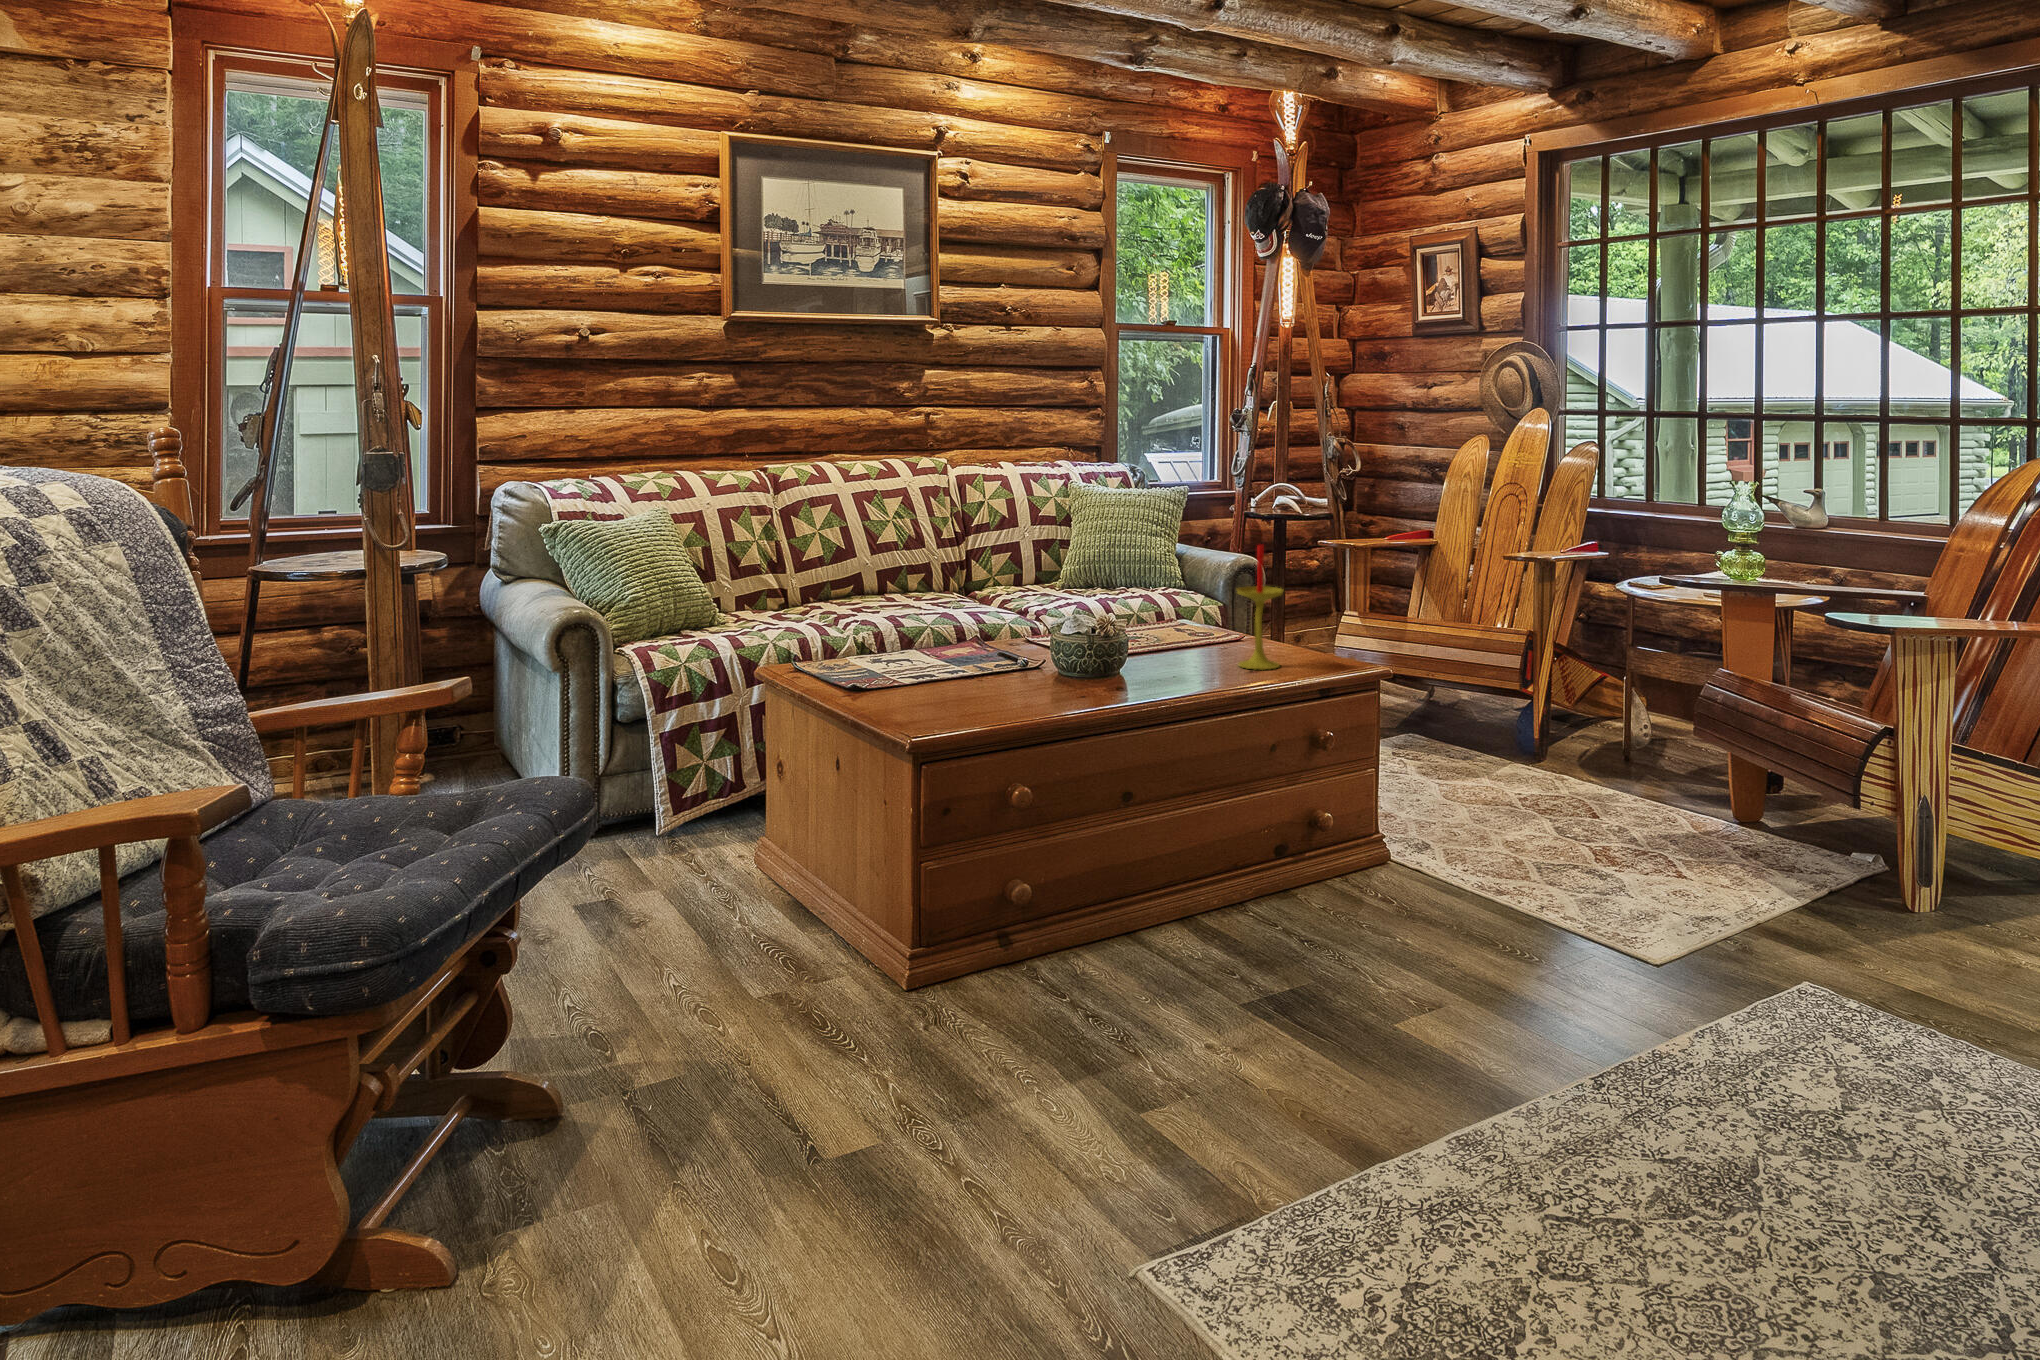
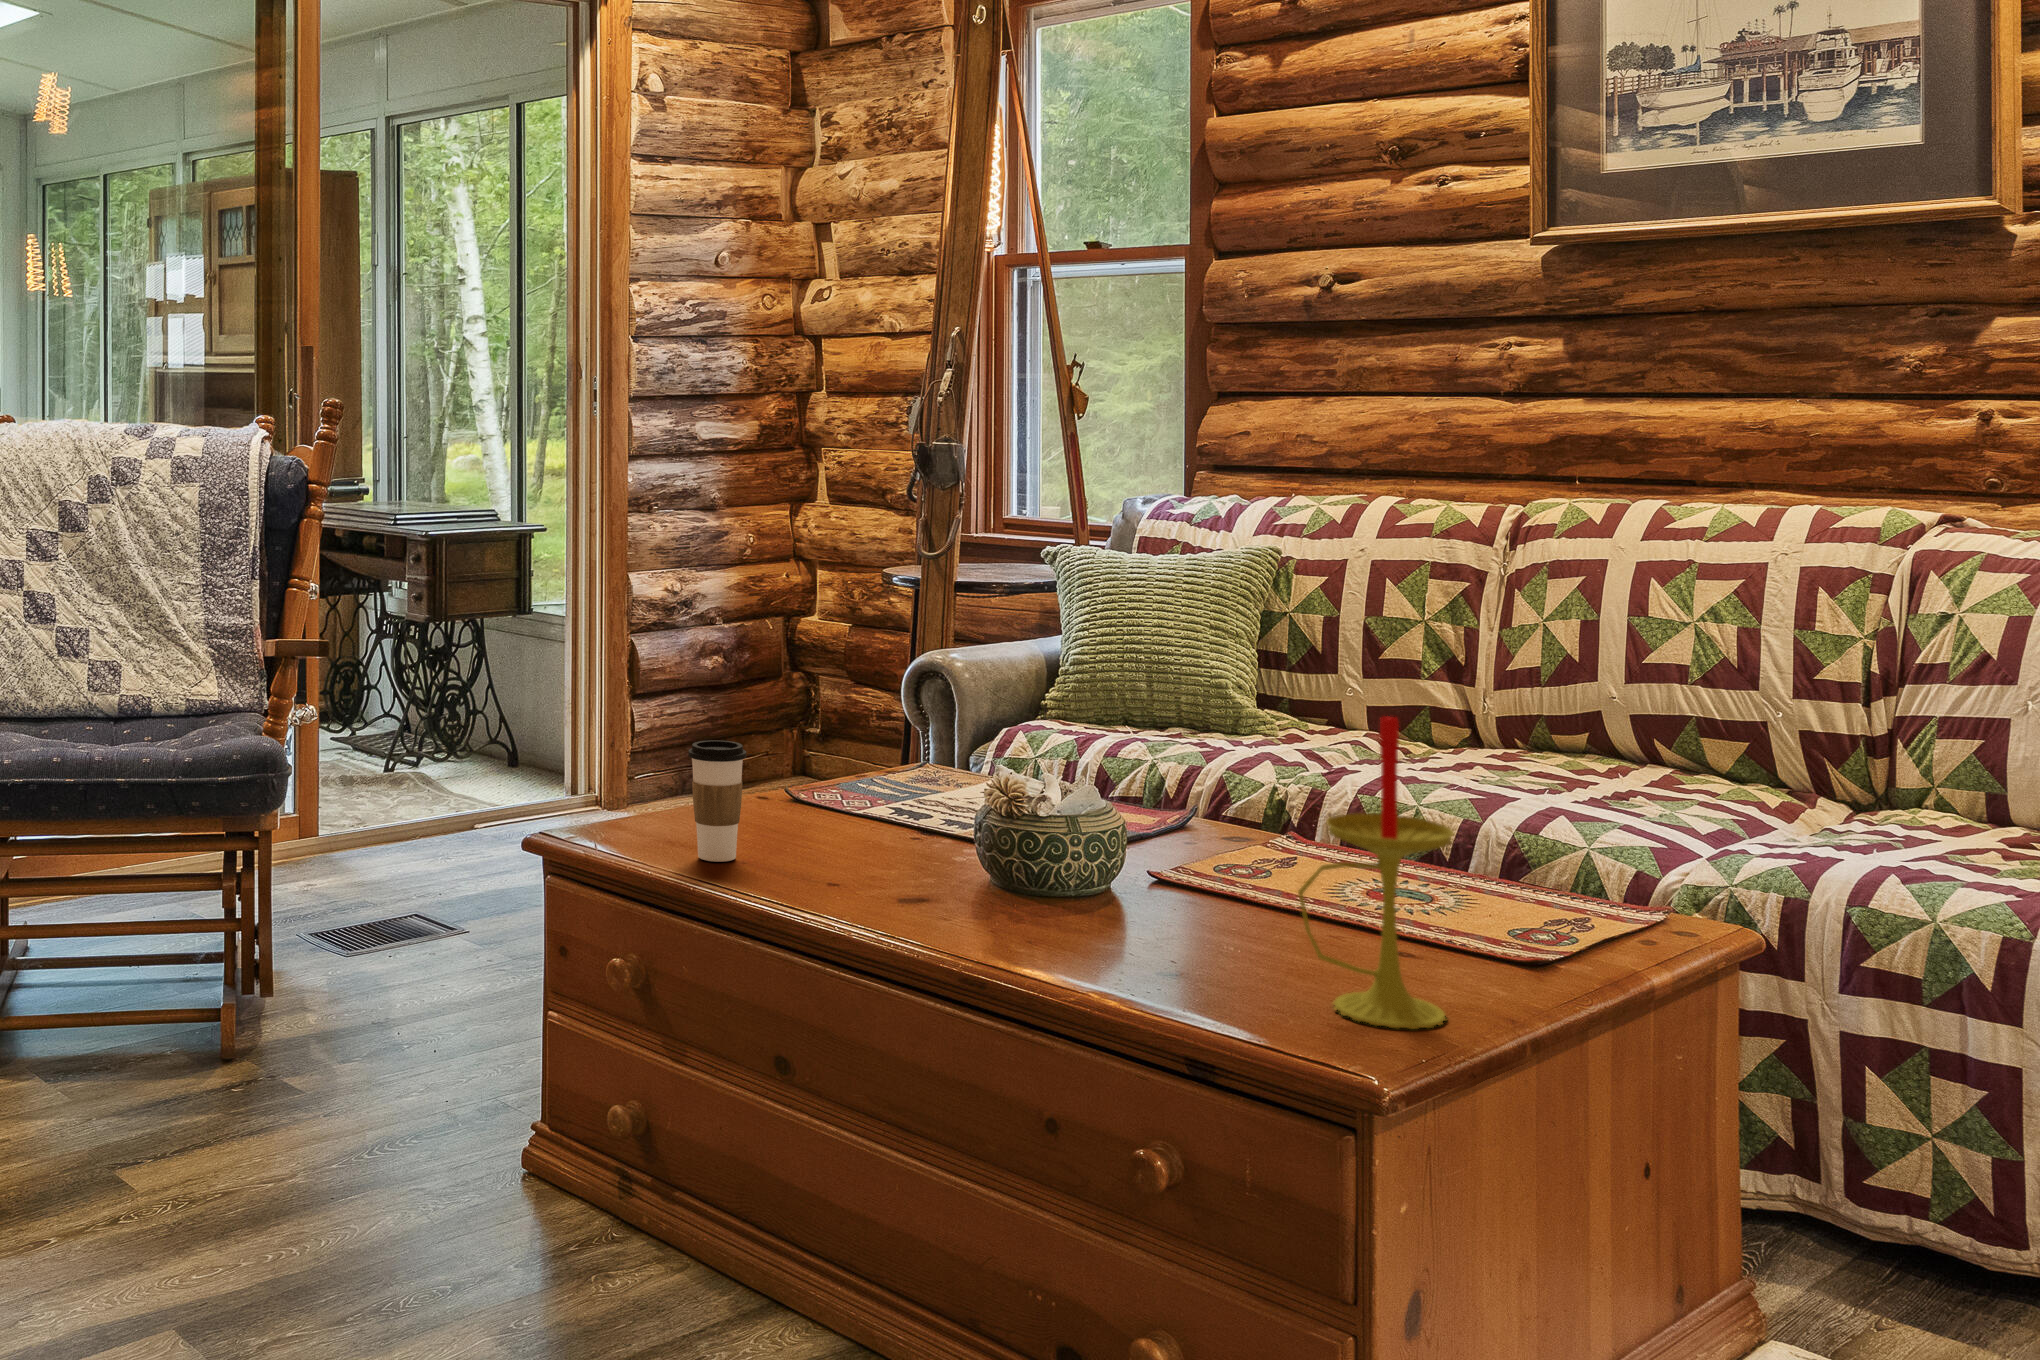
coffee cup: none [901,644,939,722] -> present [689,740,746,862]

